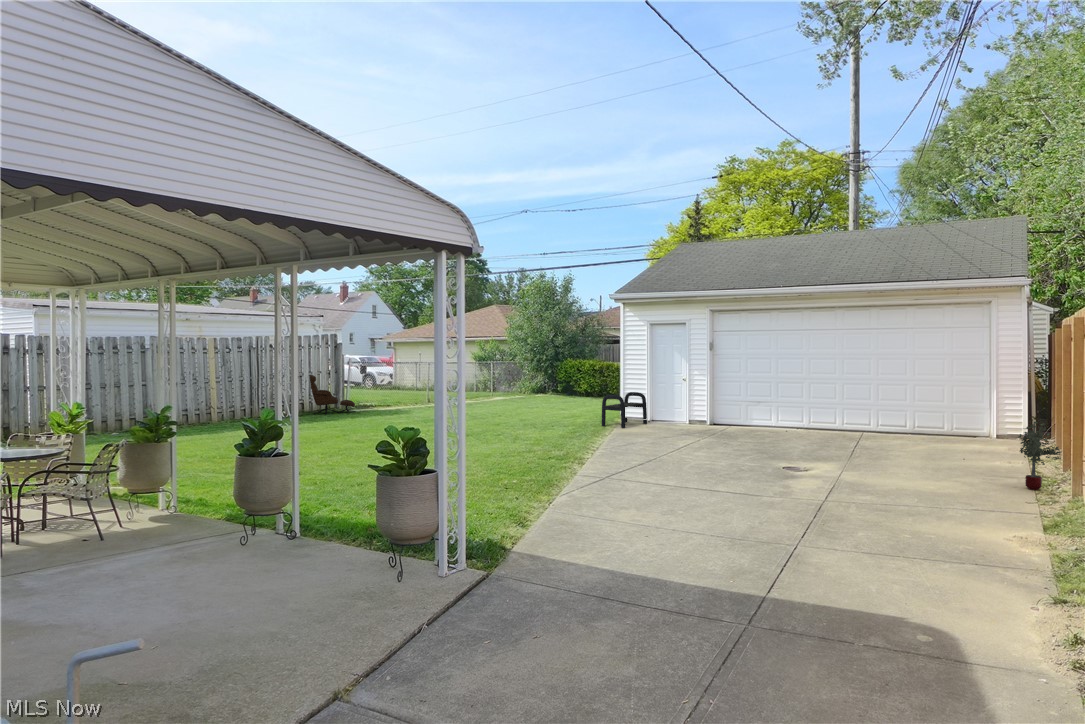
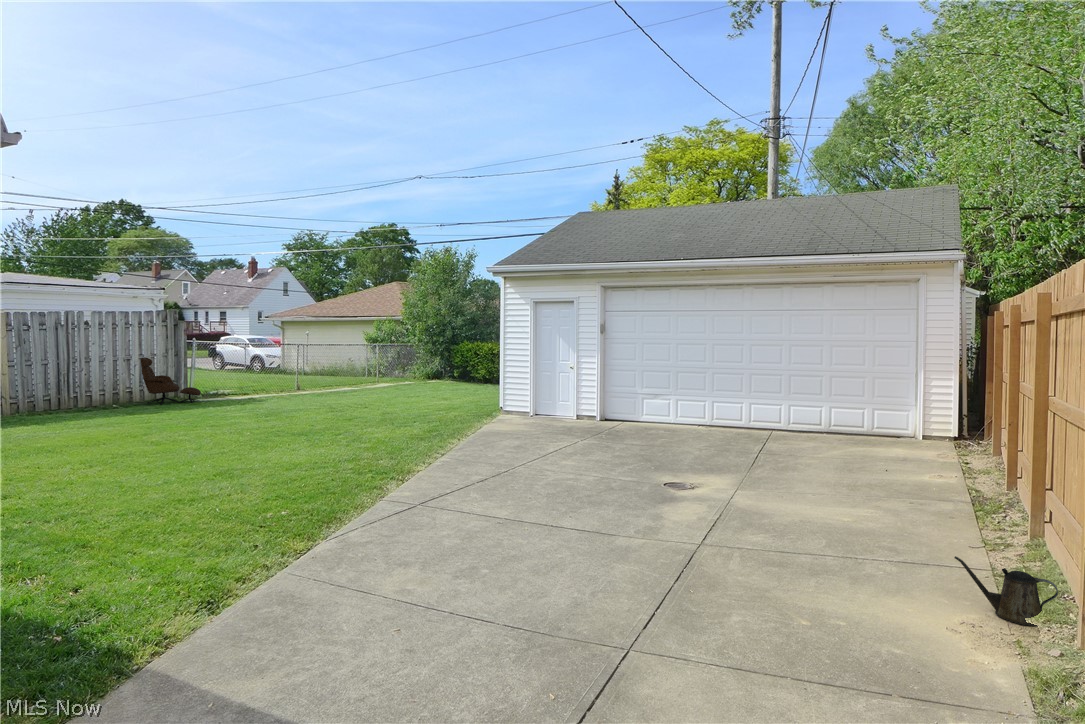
bench: present [602,392,647,428] -> none [474,381,530,424]
potted tree: present [1018,422,1061,490] -> none [955,430,1016,521]
watering can: none [1009,498,1078,540] -> present [954,556,1058,626]

